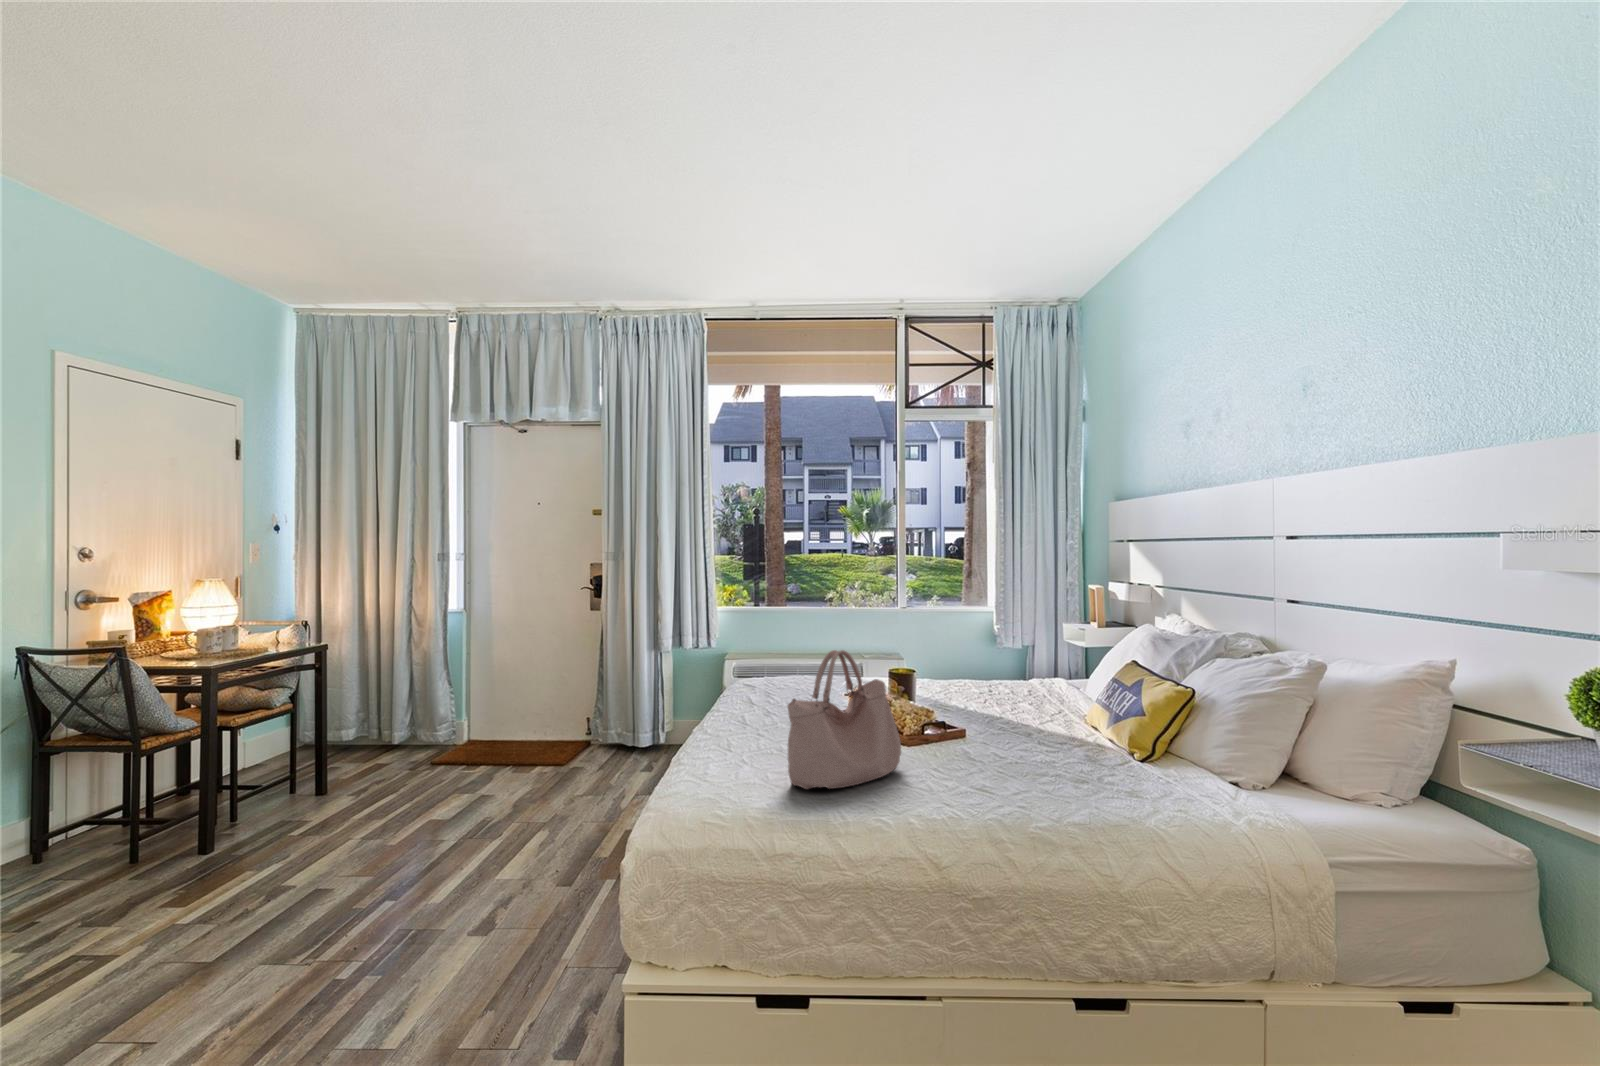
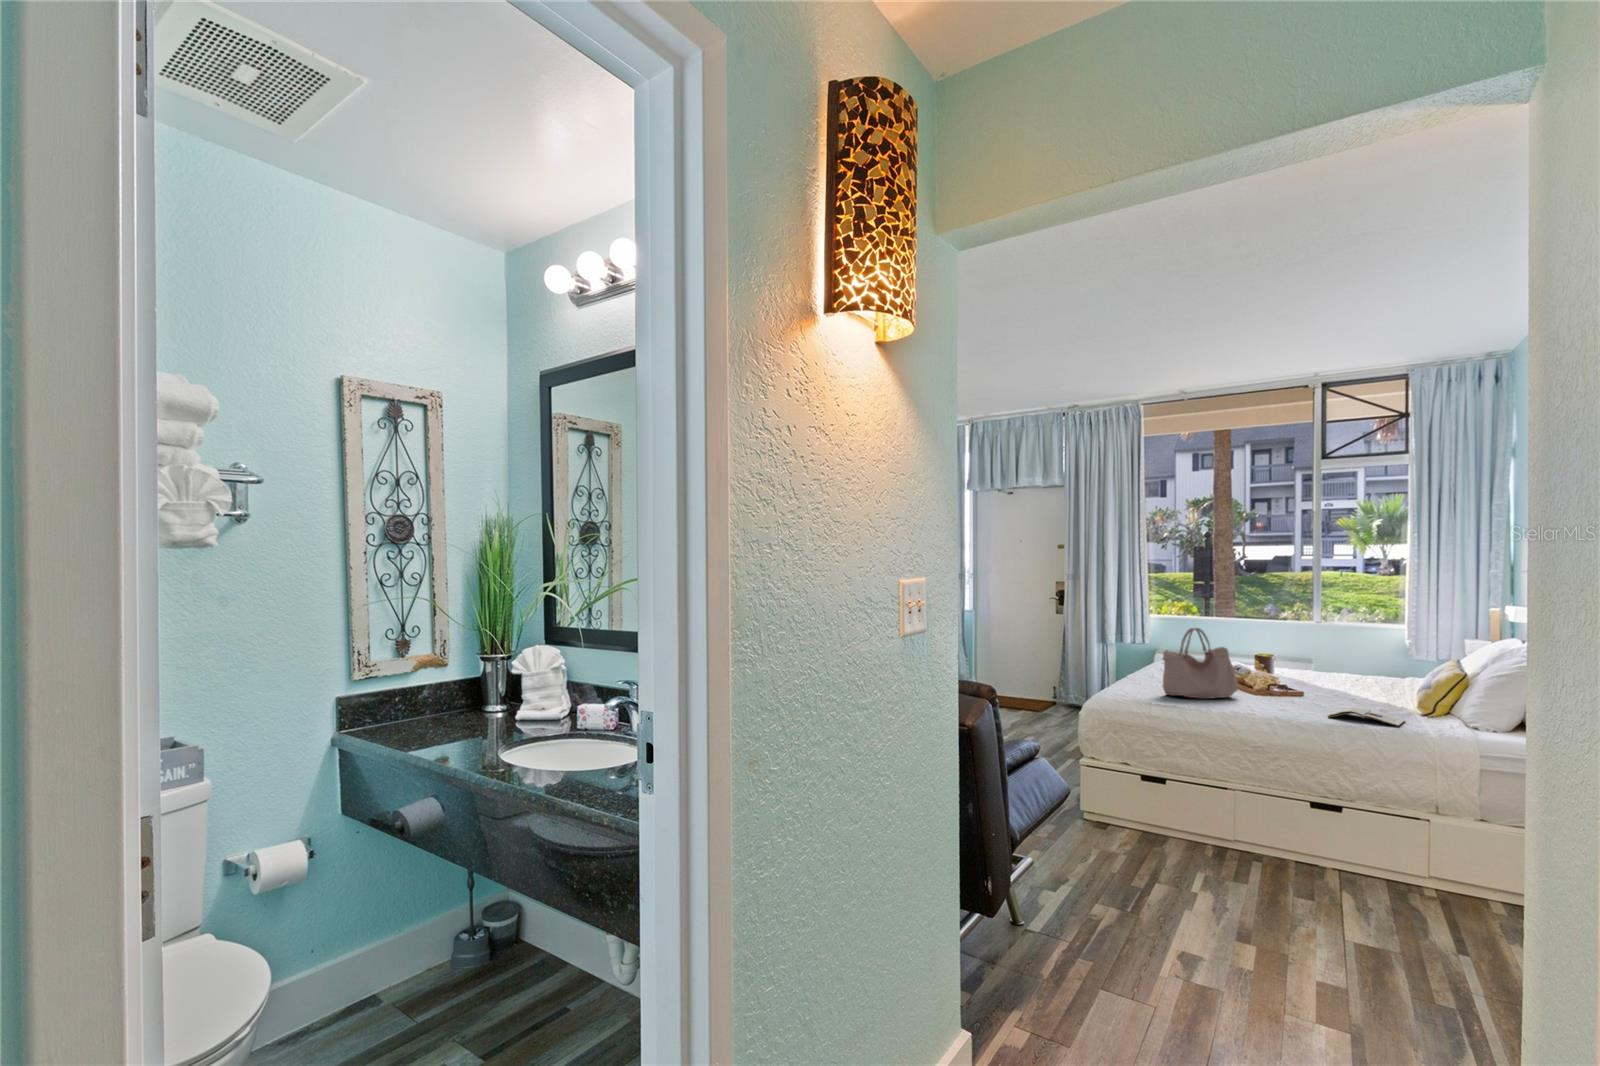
magazine: none [1055,771,1175,812] -> present [1328,707,1405,726]

